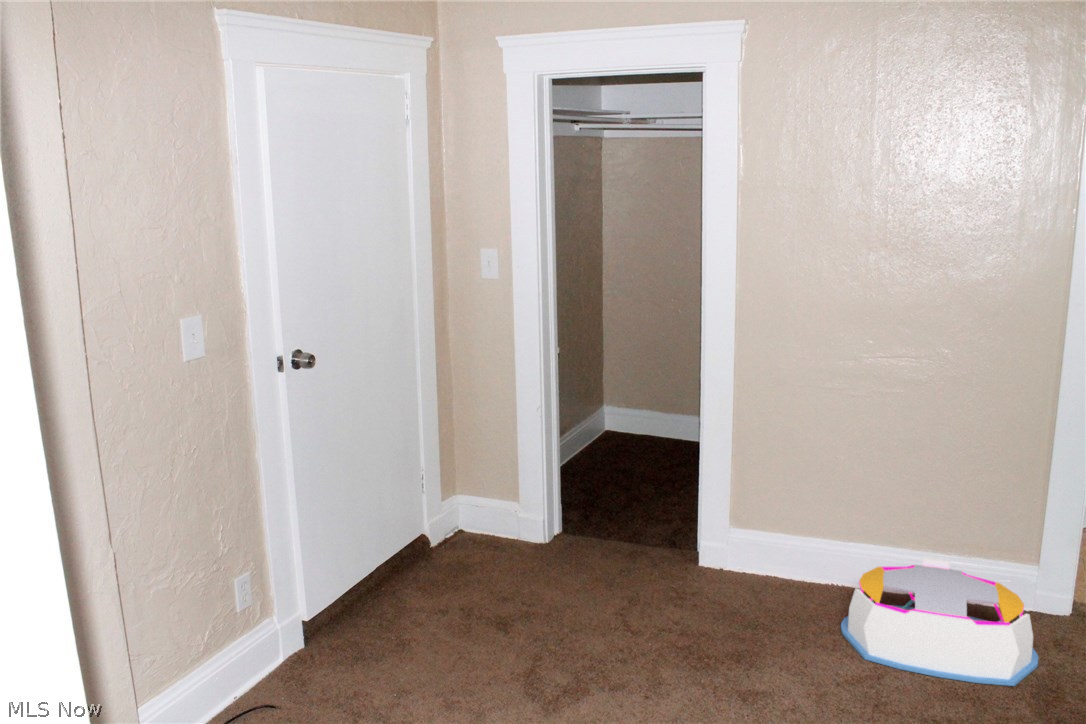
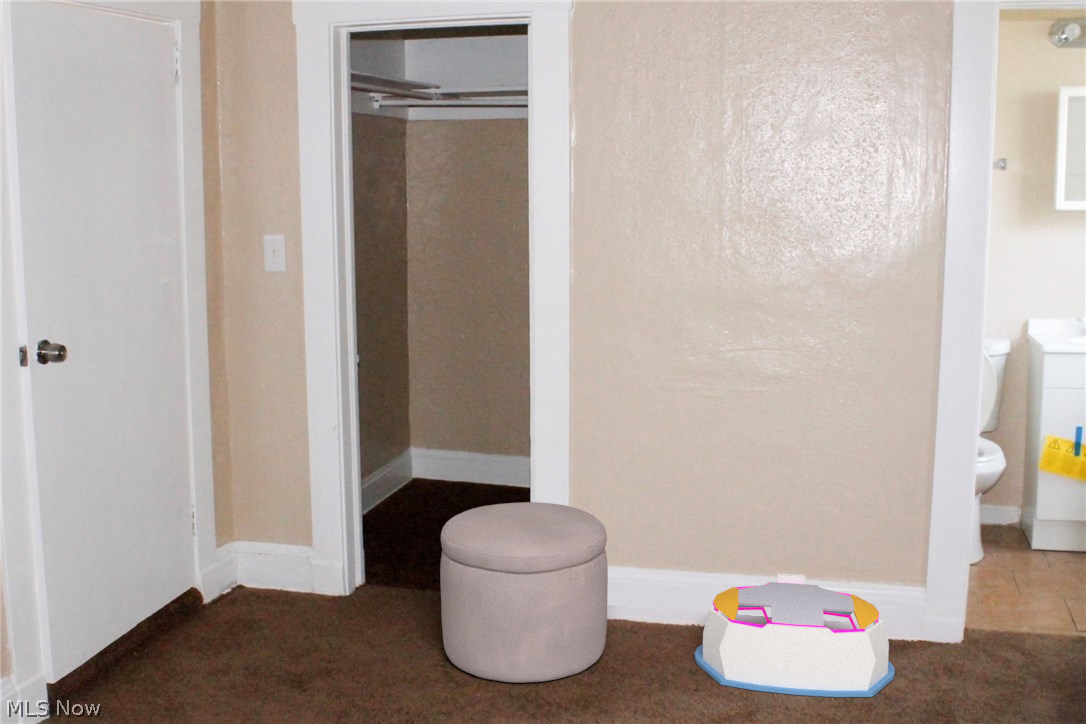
ottoman: none [616,480,762,642] -> present [440,502,608,683]

